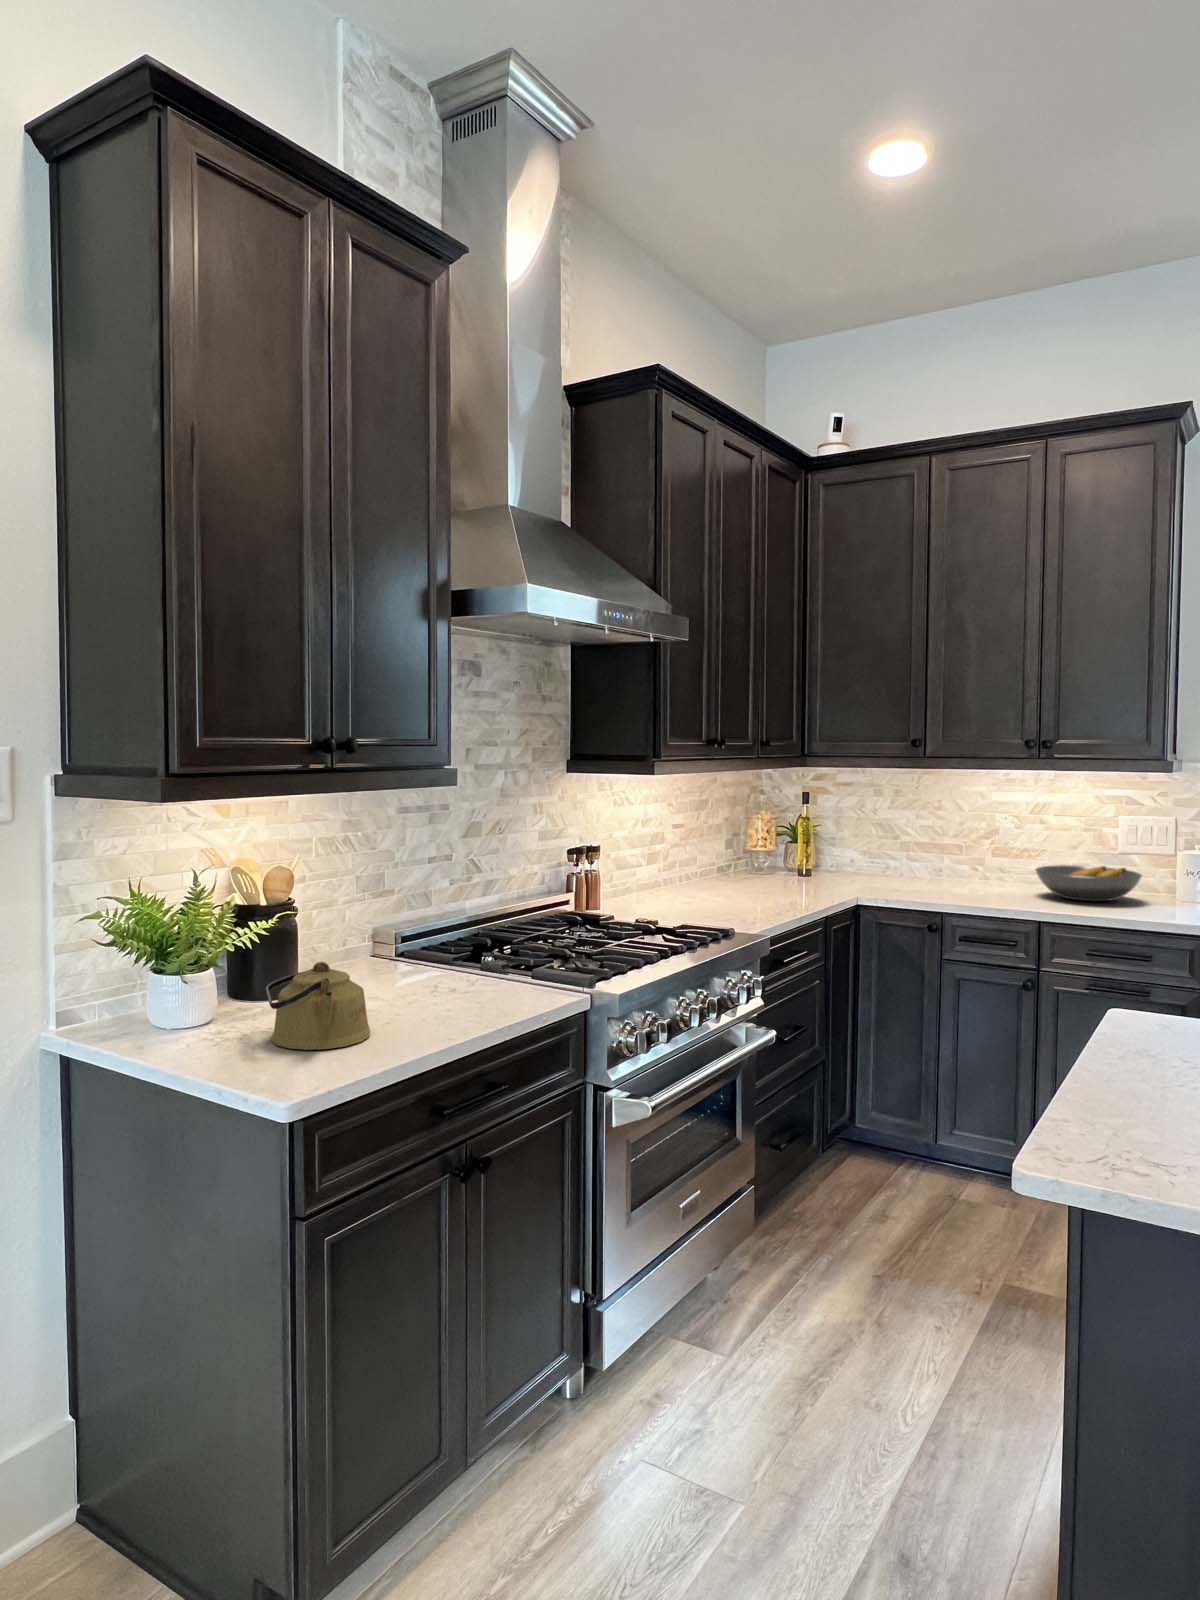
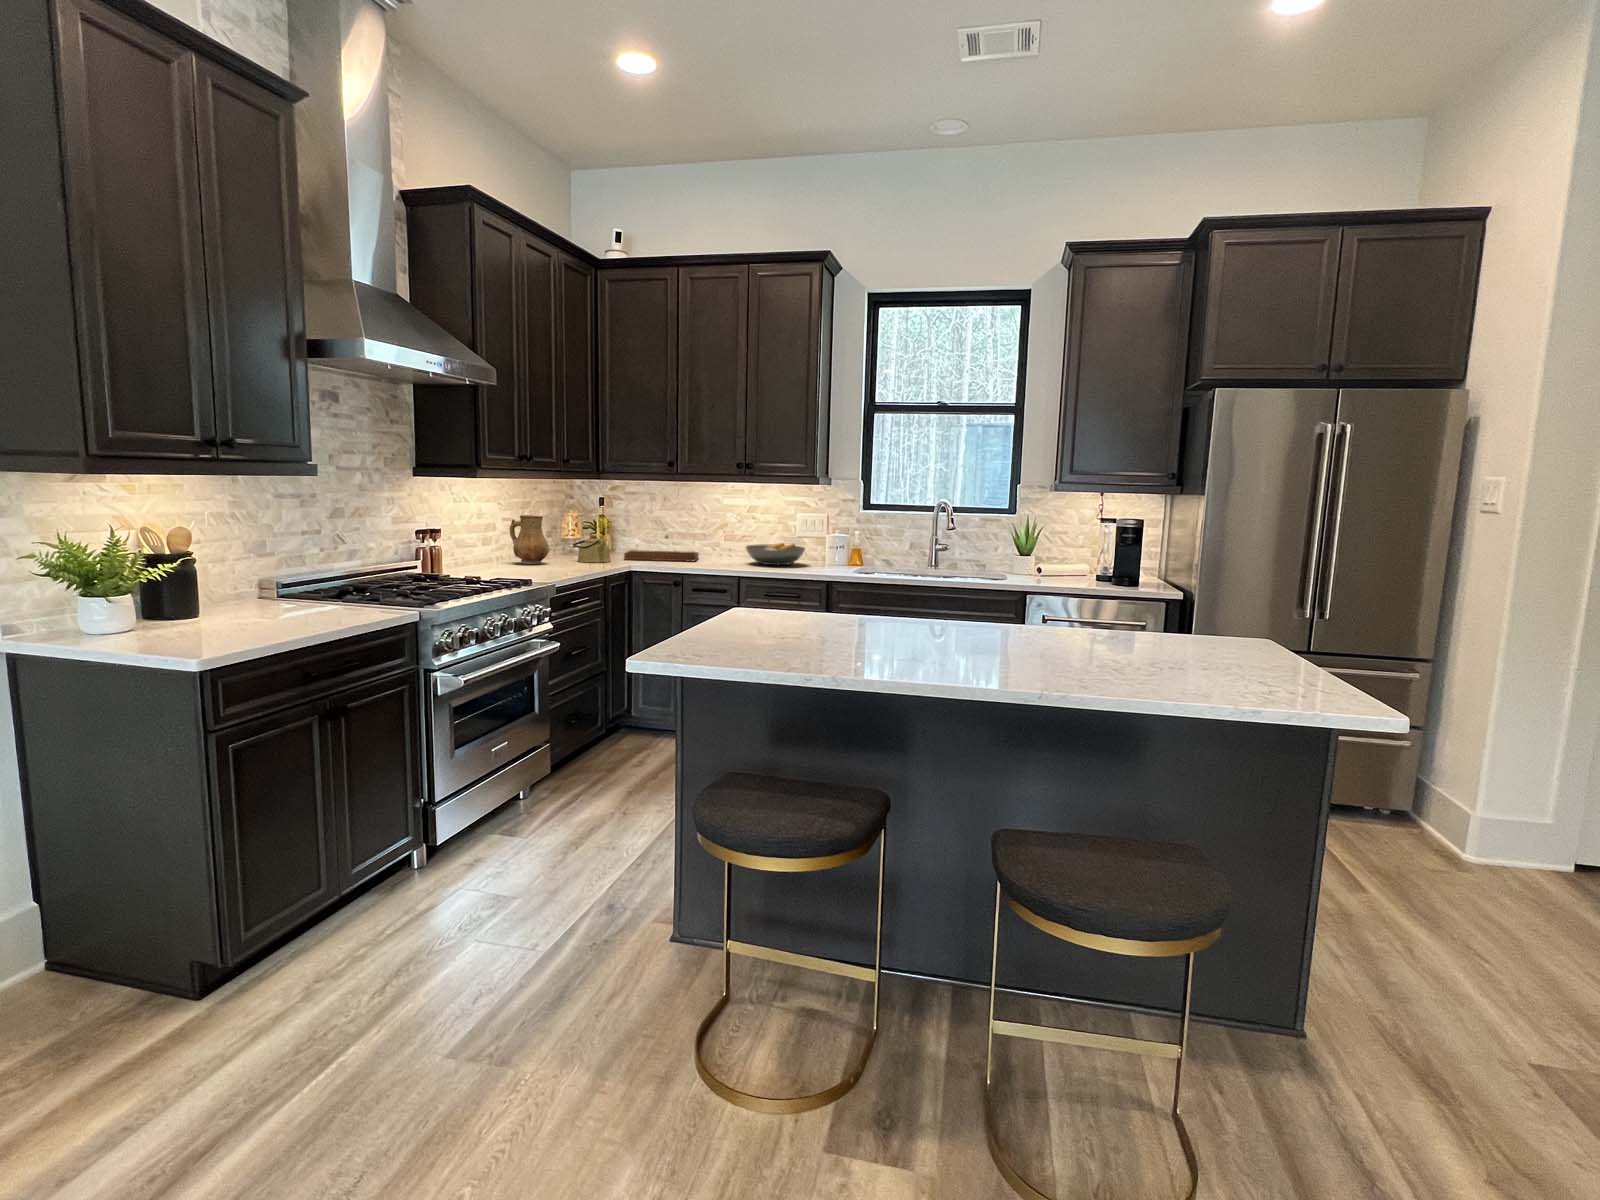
ceramic pitcher: none [685,822,739,893] -> present [510,515,549,564]
tray: none [842,848,953,891] -> present [624,535,699,561]
kettle: present [266,962,370,1050] -> present [573,535,611,562]

